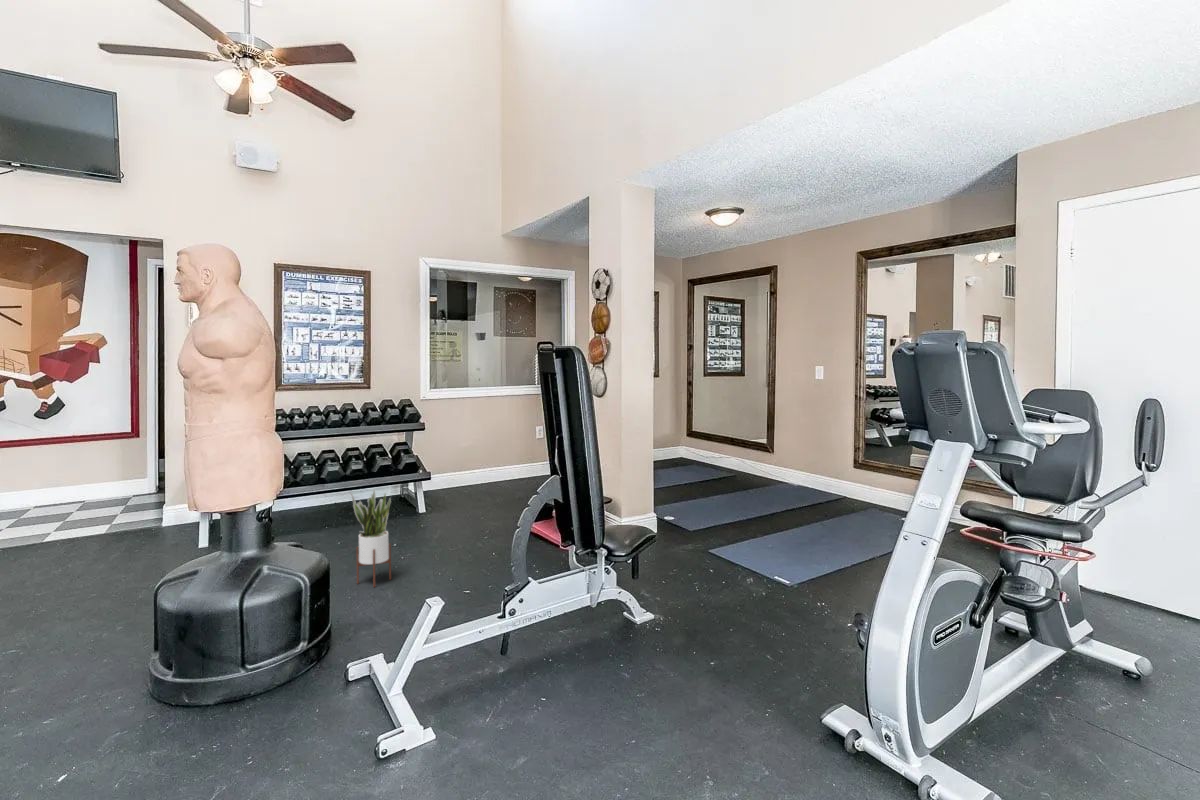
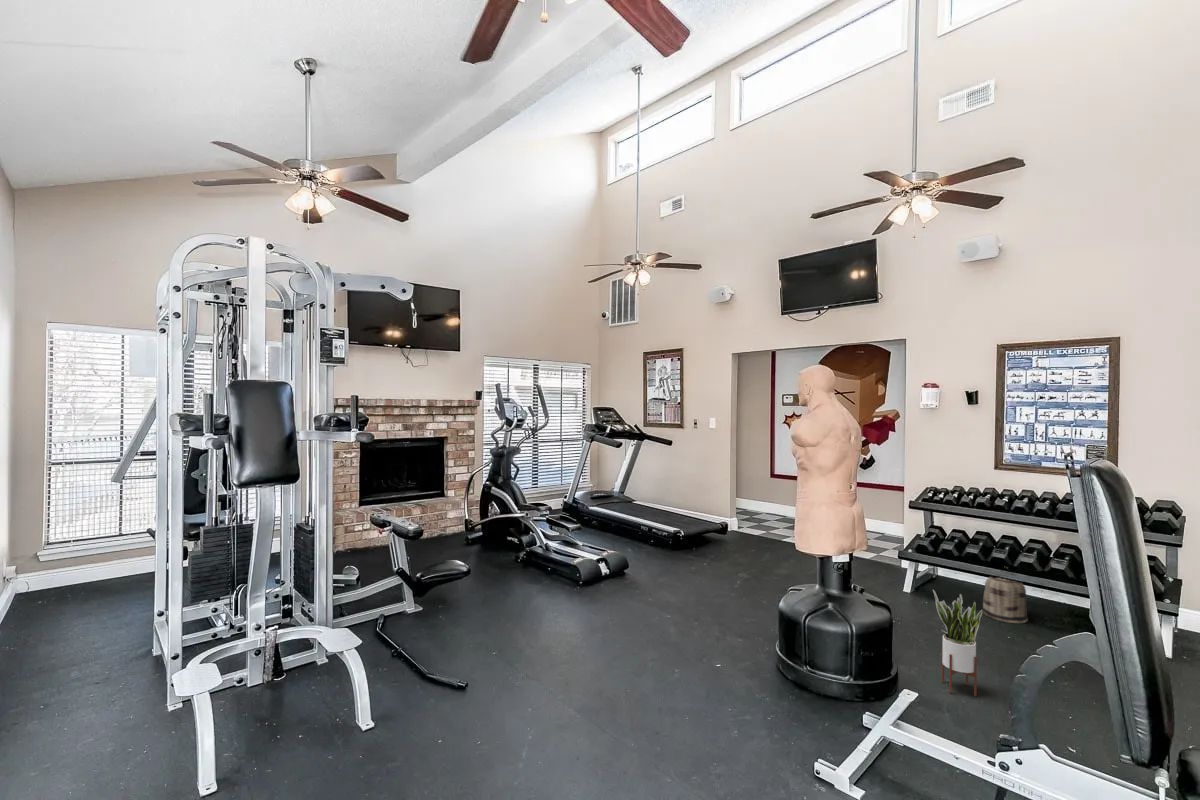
basket: none [298,477,337,529] -> present [983,577,1028,624]

